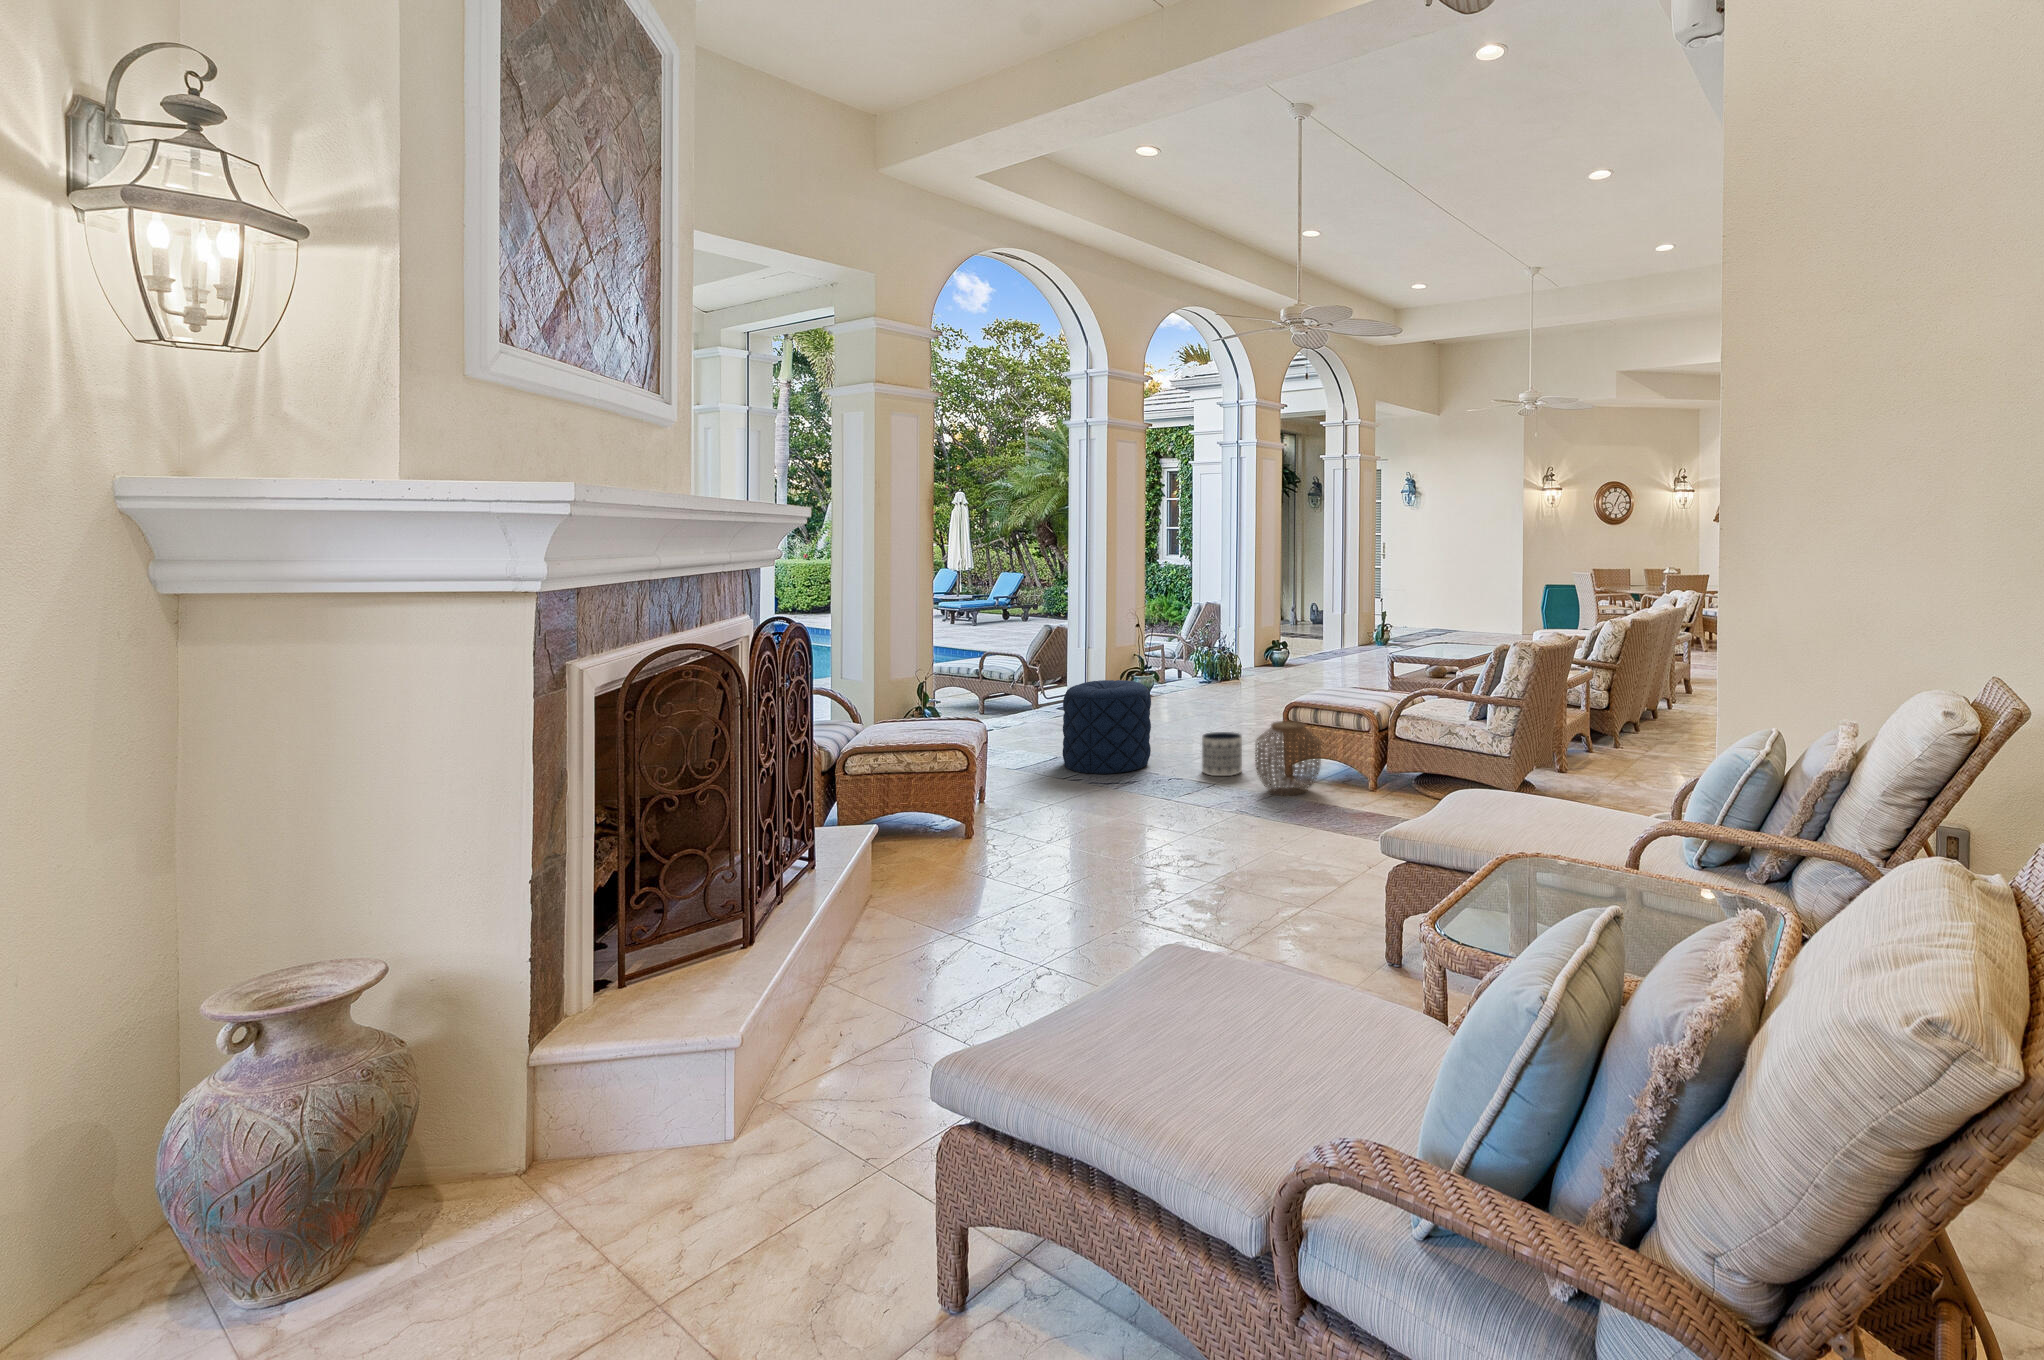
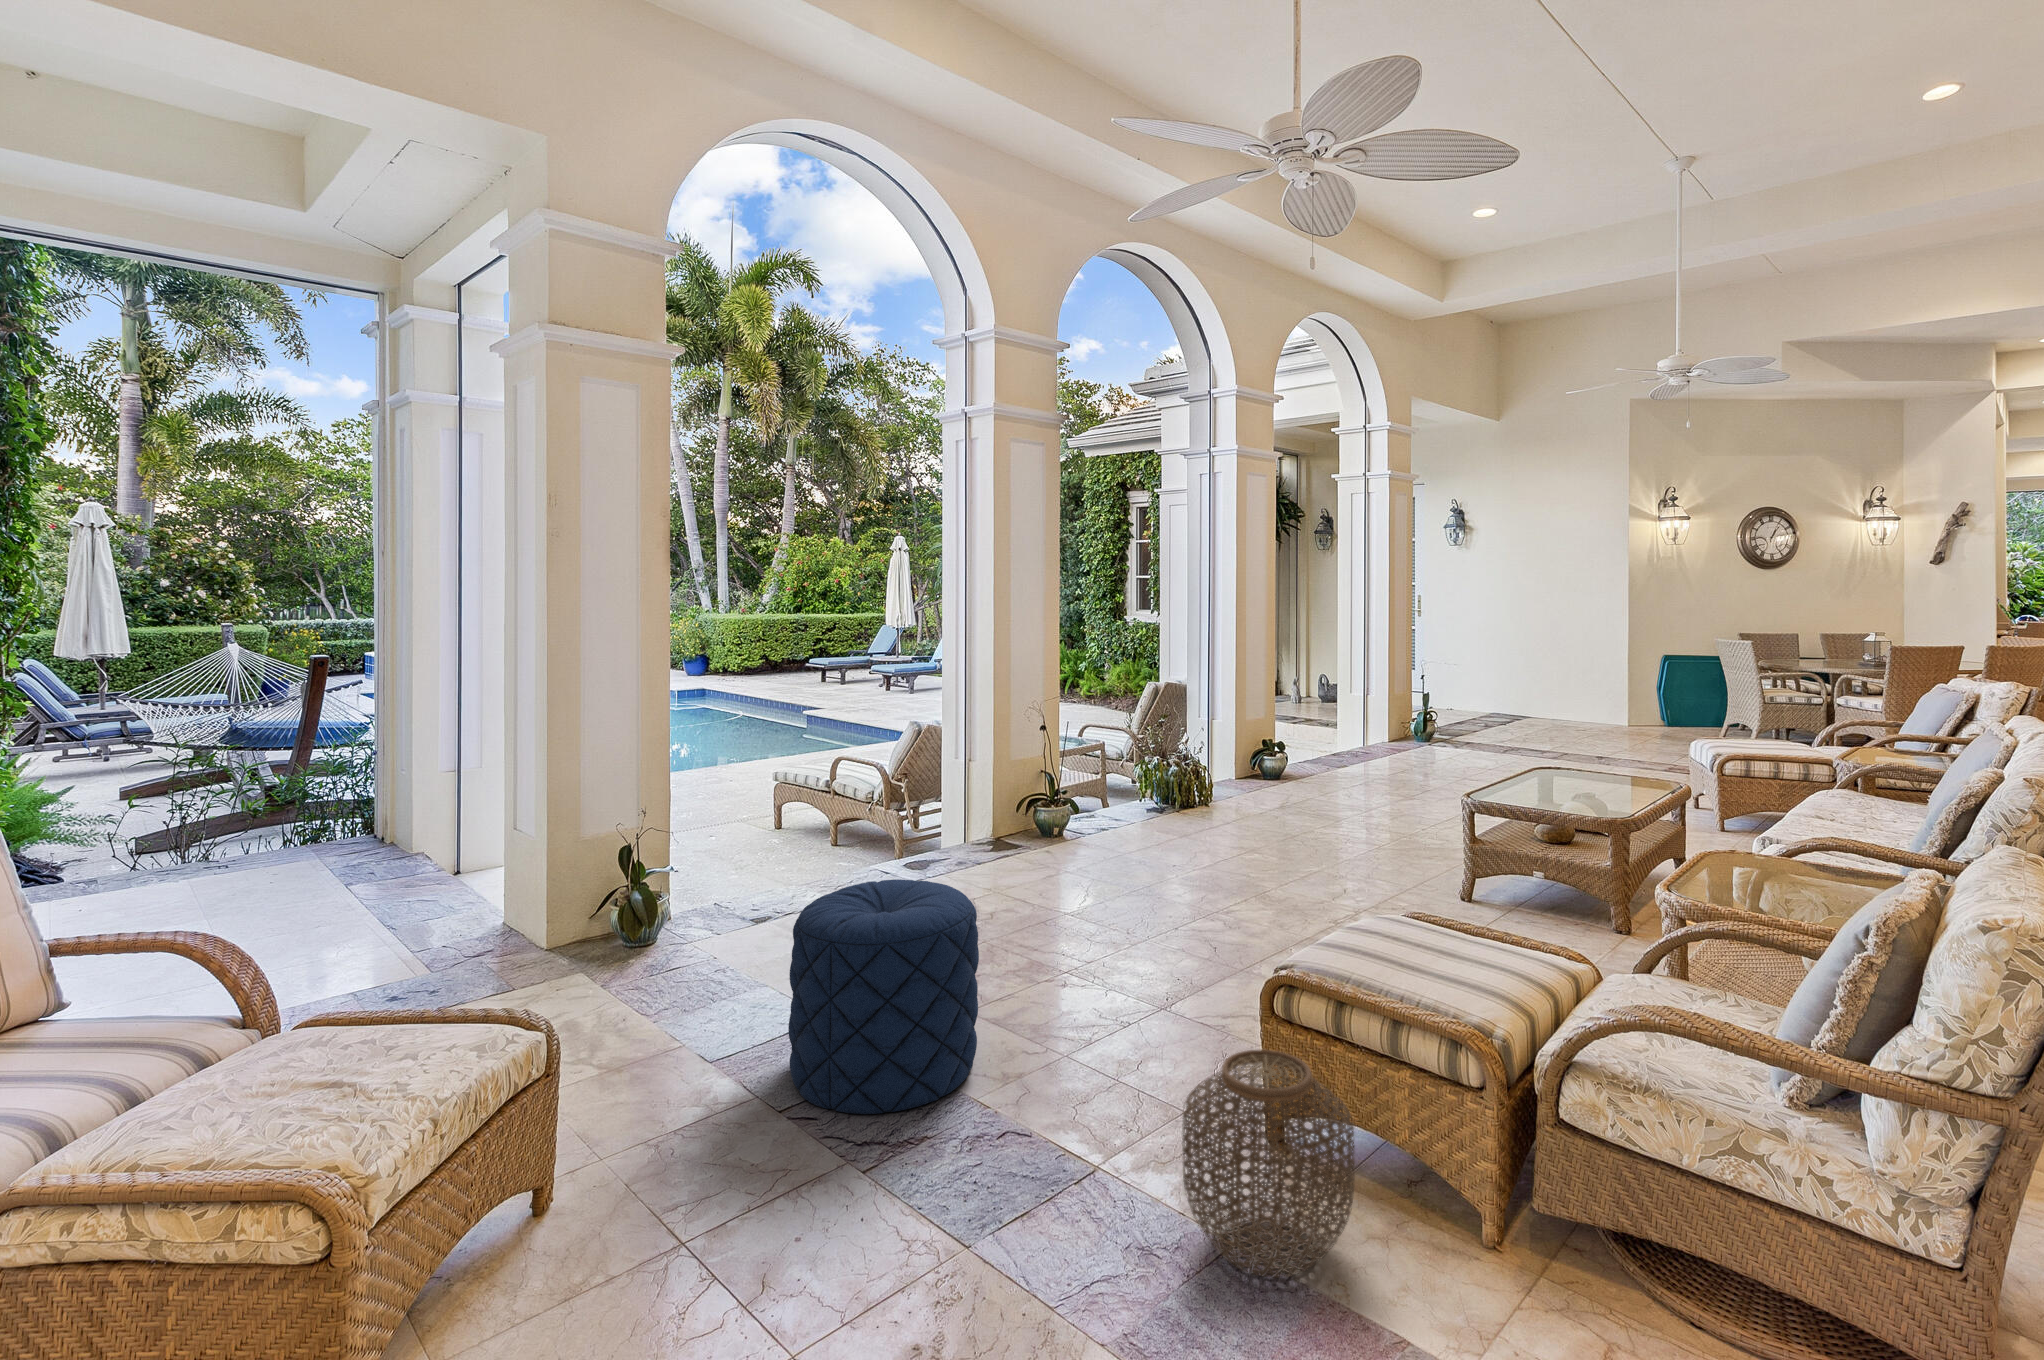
planter: present [1202,732,1242,776] -> none [1075,1019,1167,1145]

